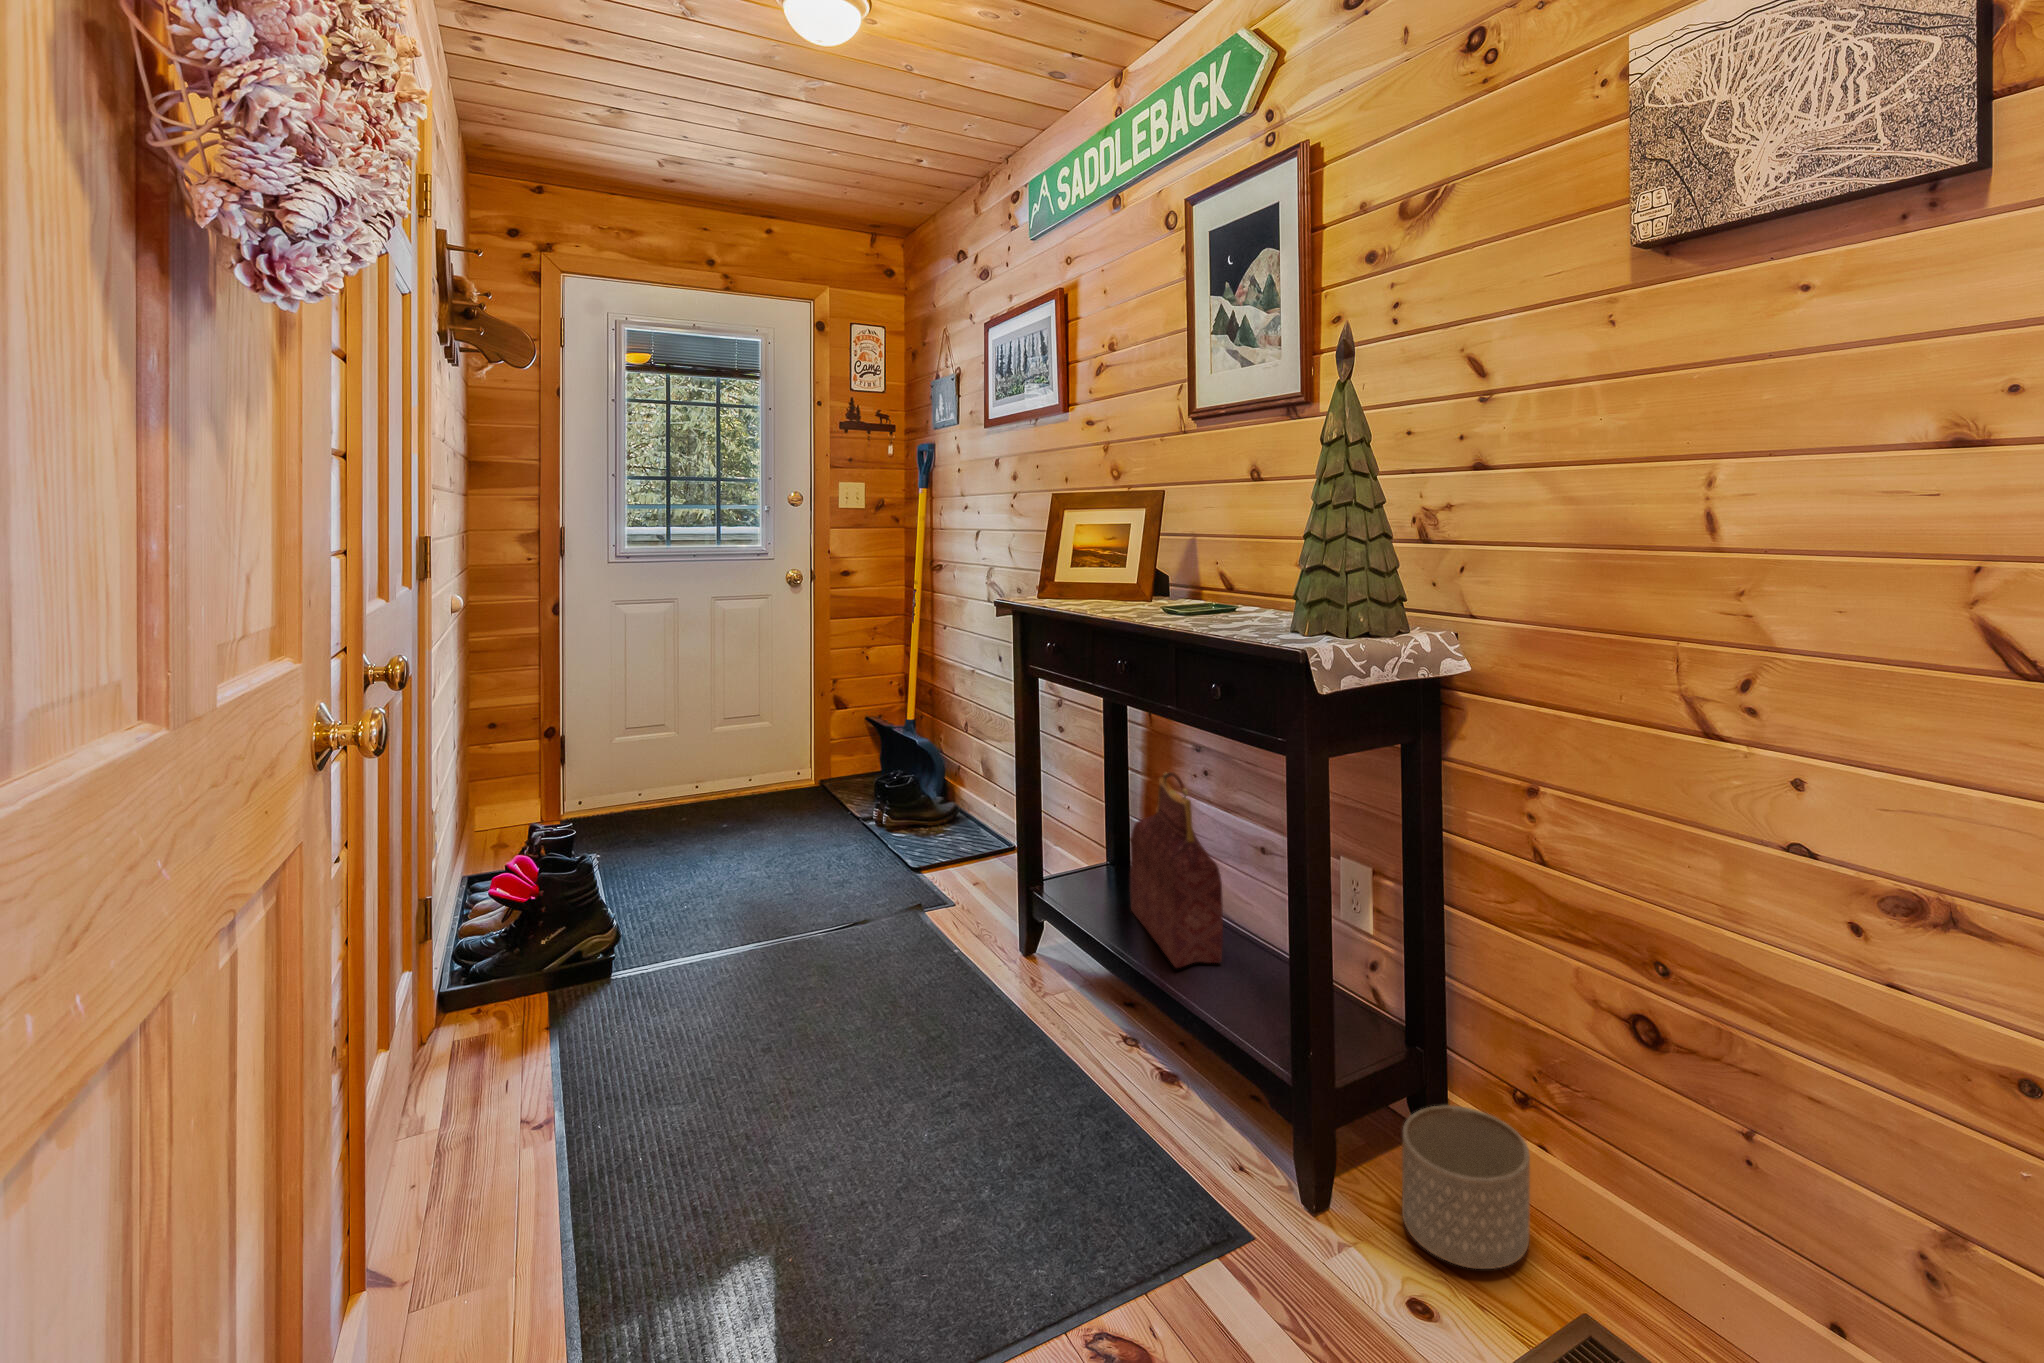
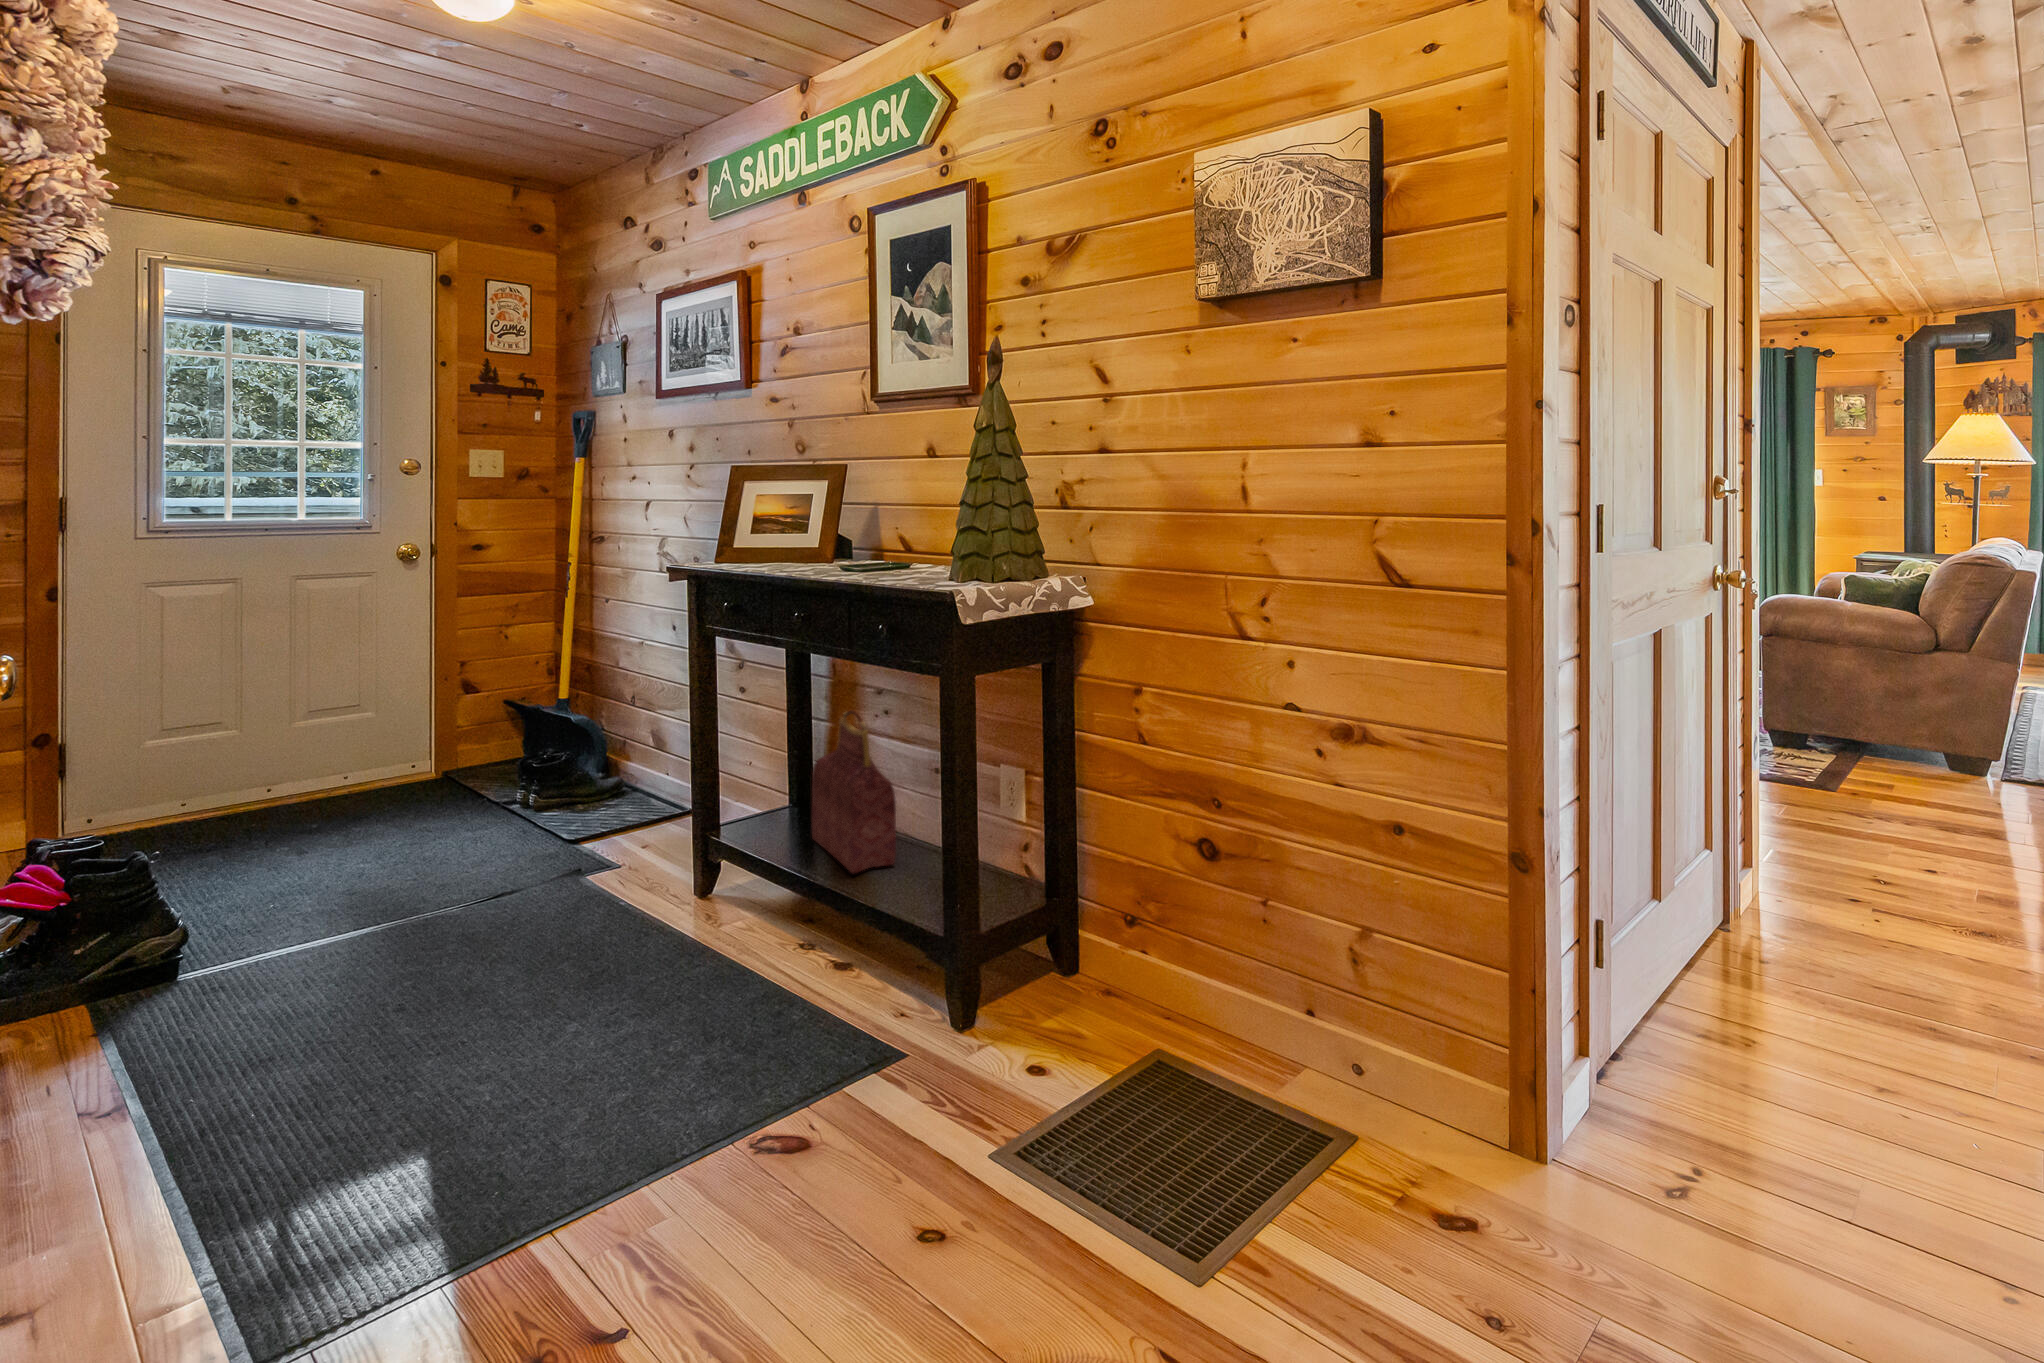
planter: present [1402,1105,1530,1269] -> none [1034,933,1126,1040]

